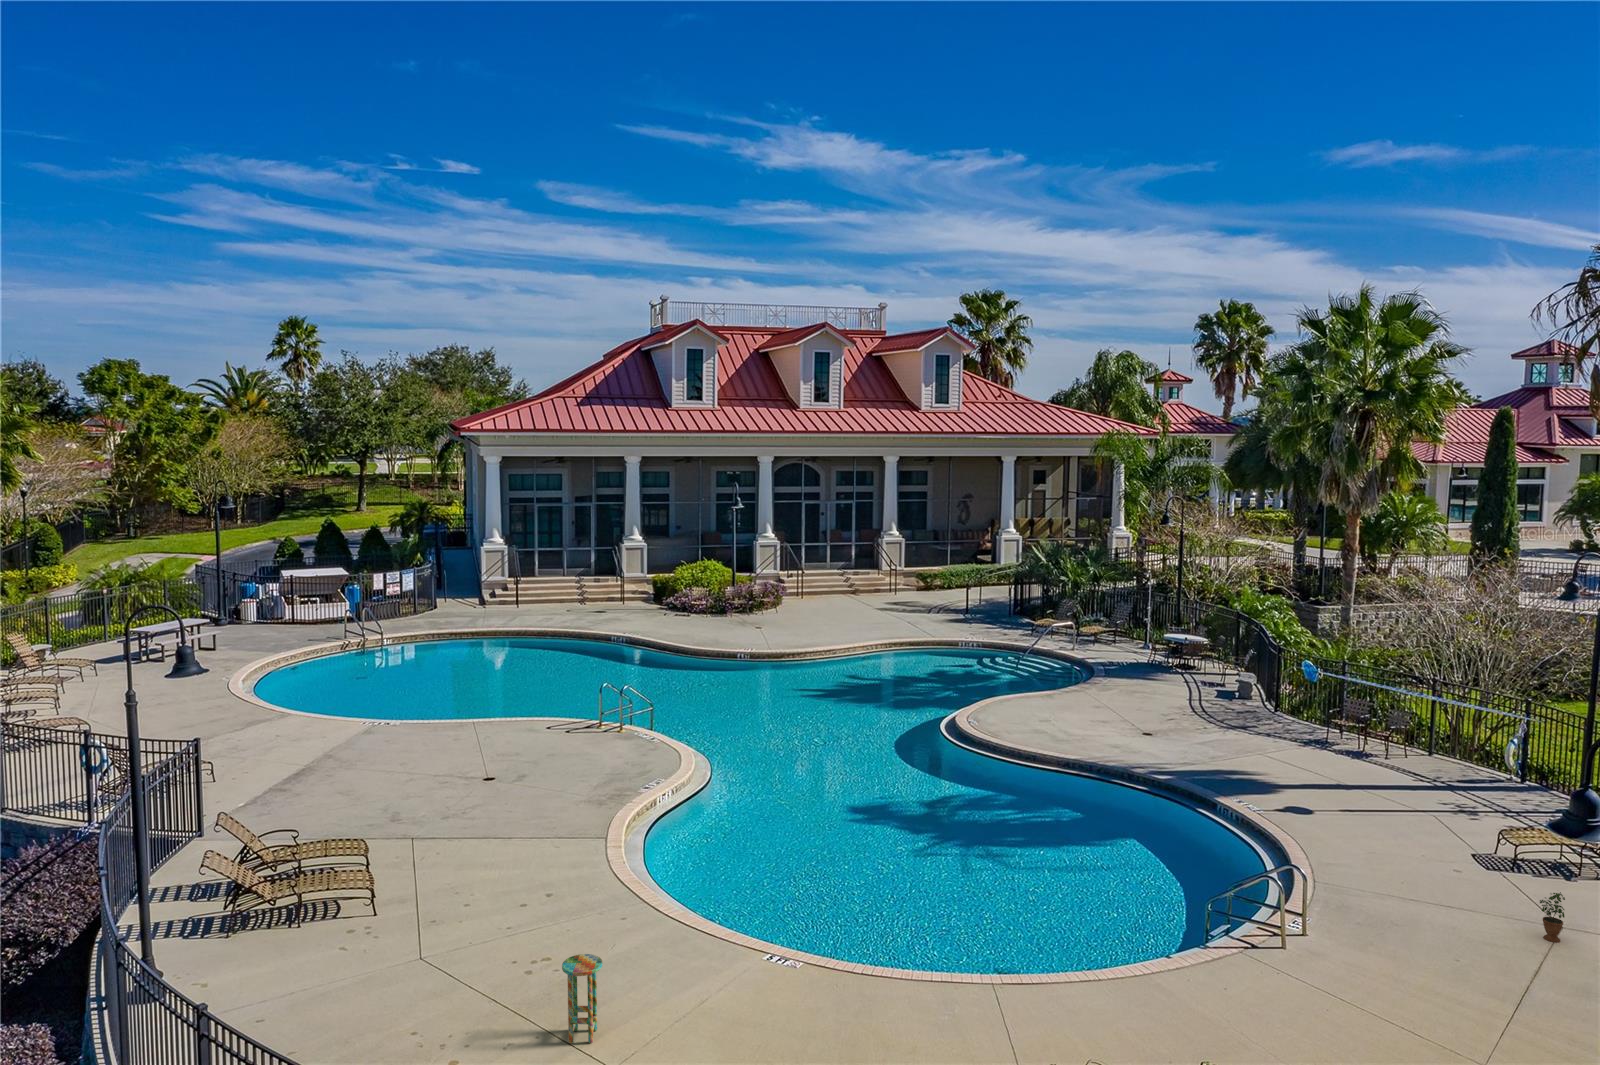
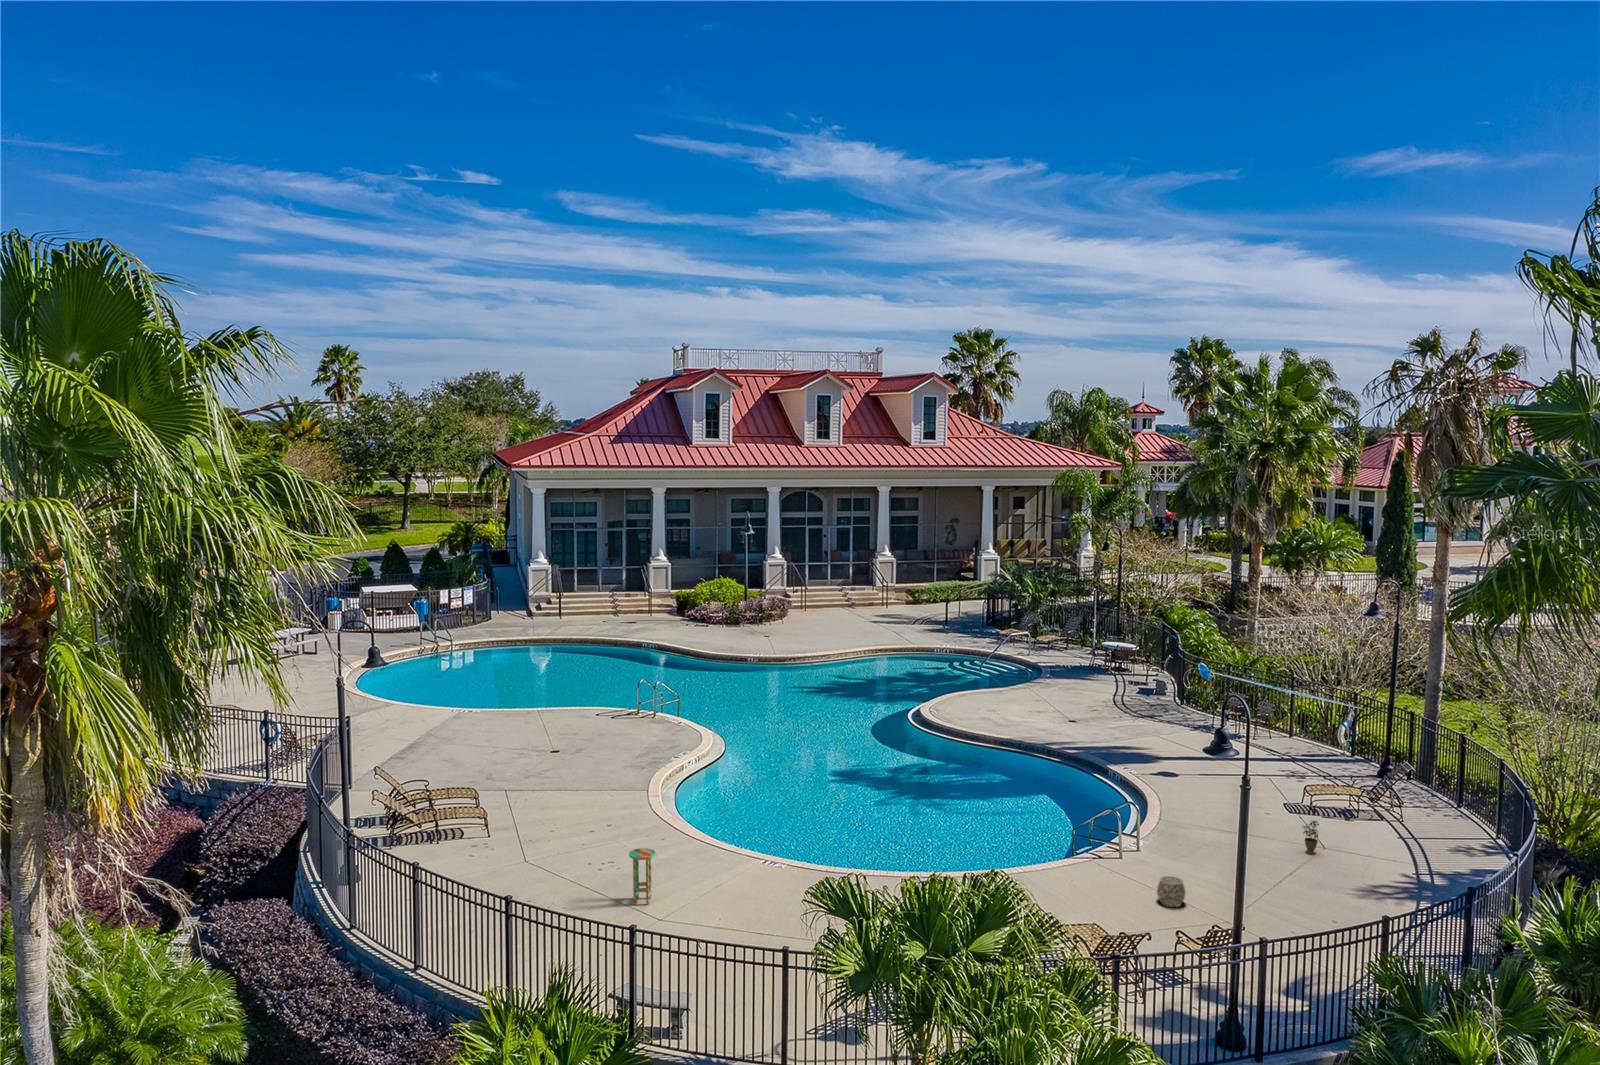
woven basket: none [1366,992,1413,1042] -> present [1157,876,1185,906]

